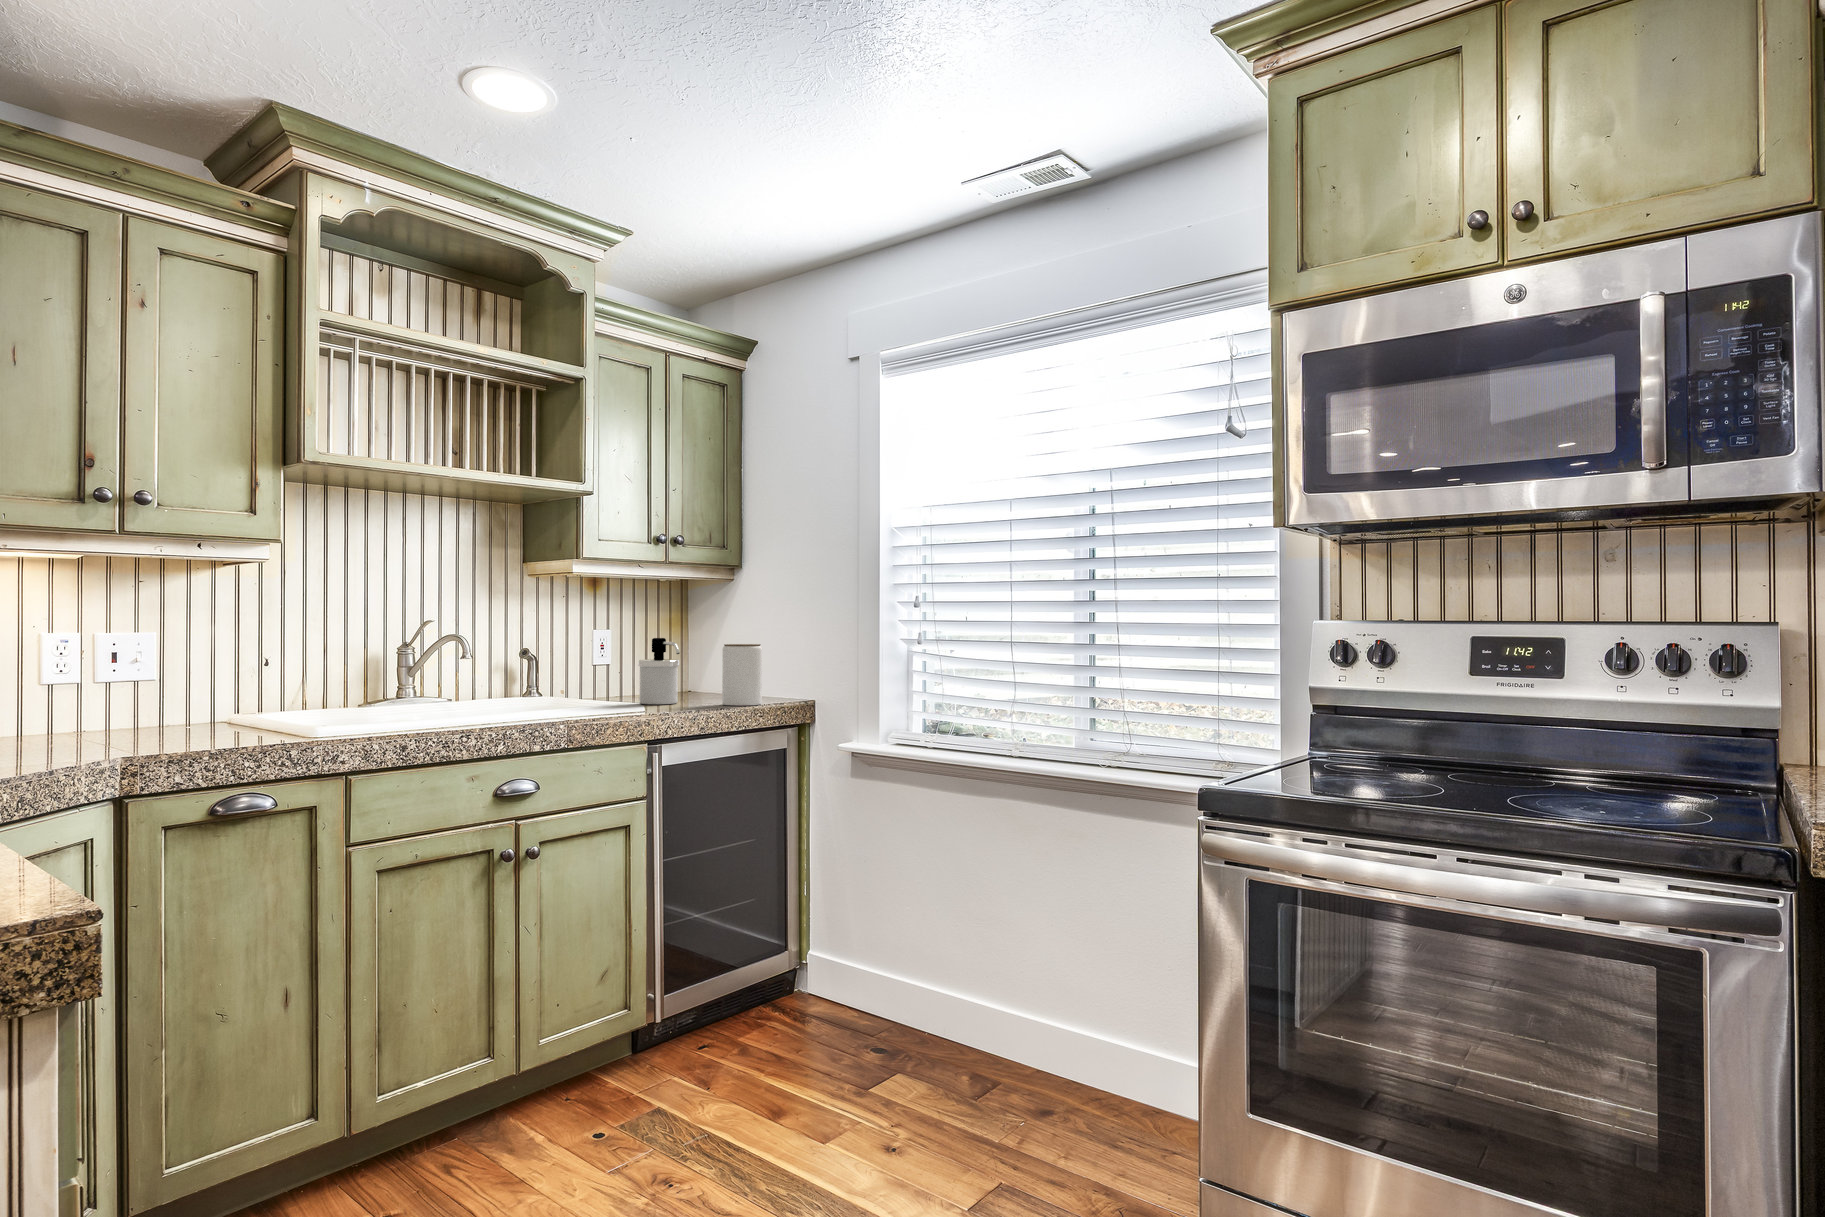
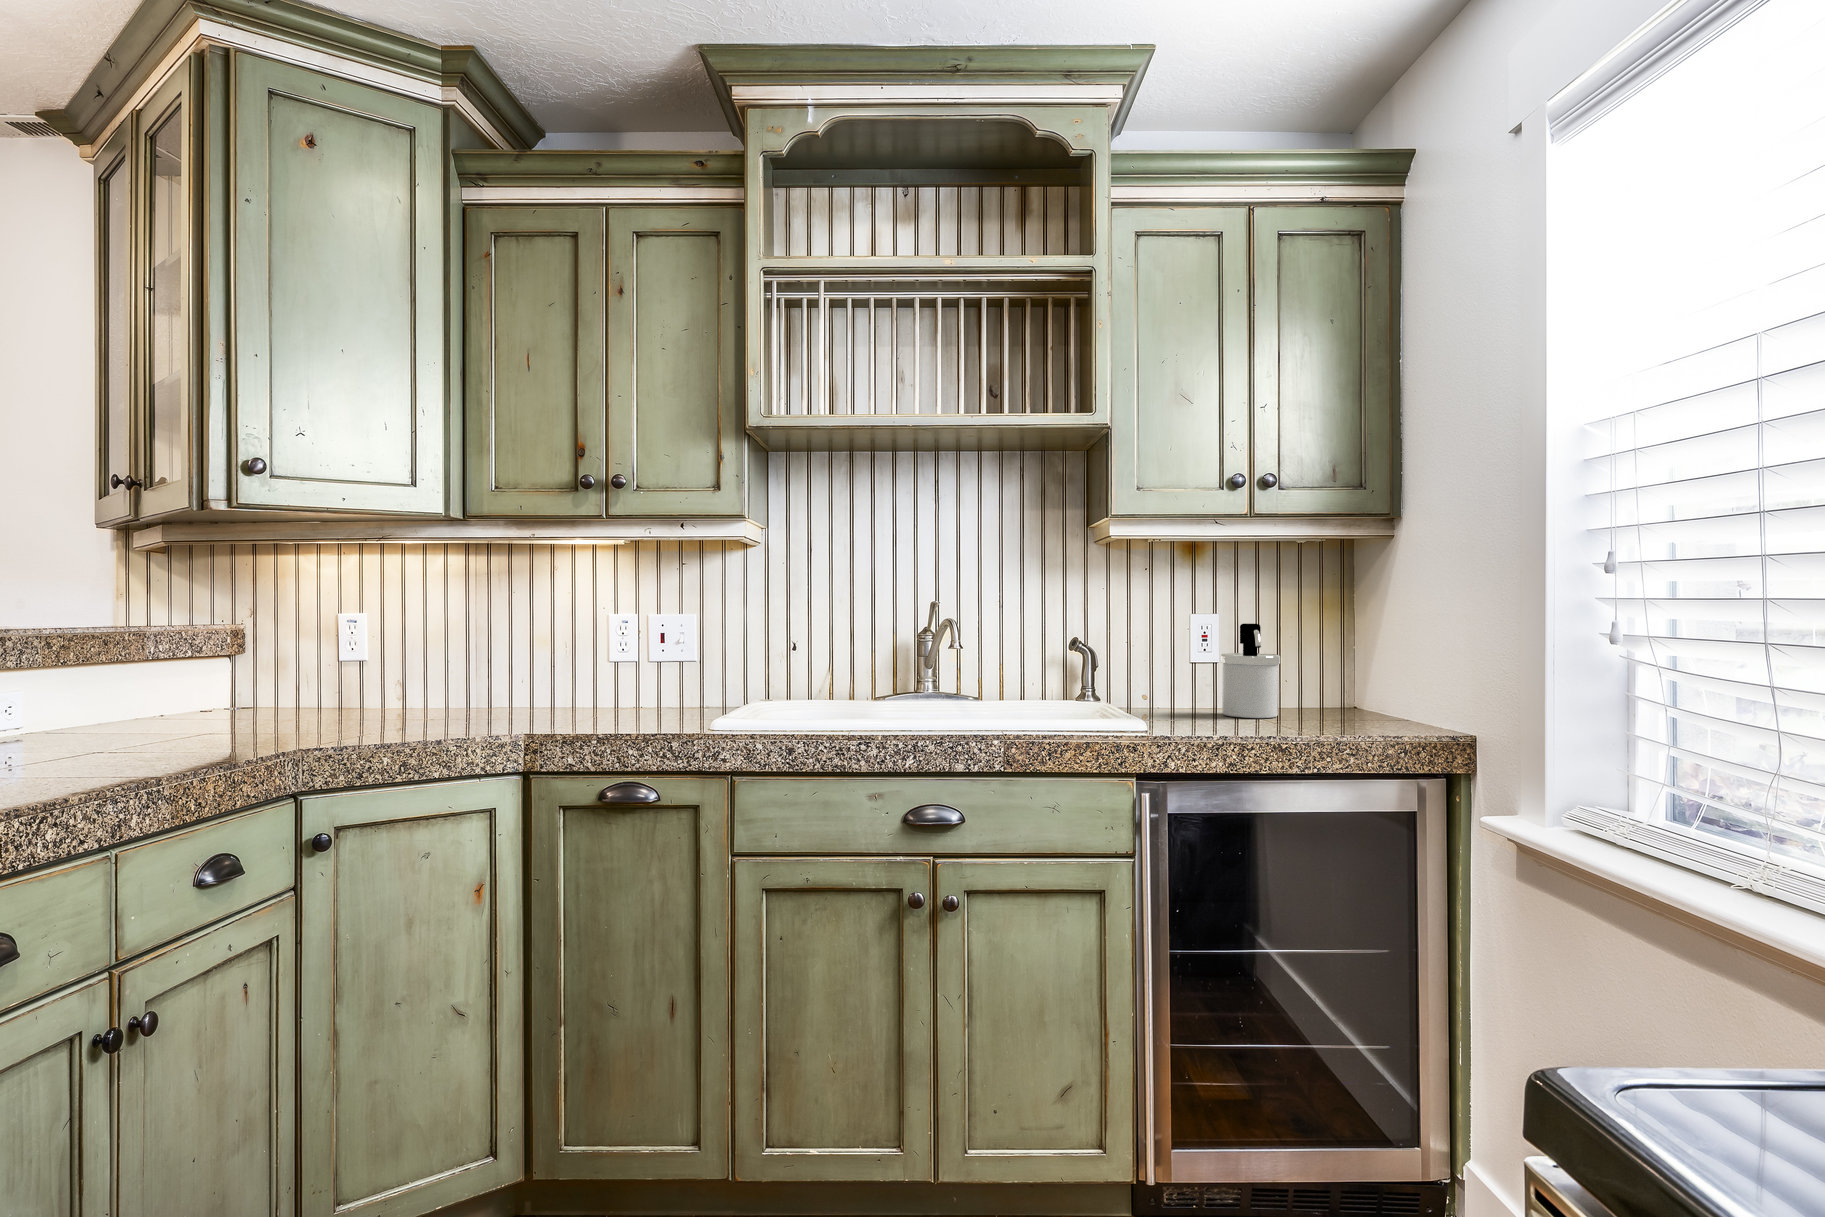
jar: present [722,644,762,706] -> none [1324,635,1392,733]

